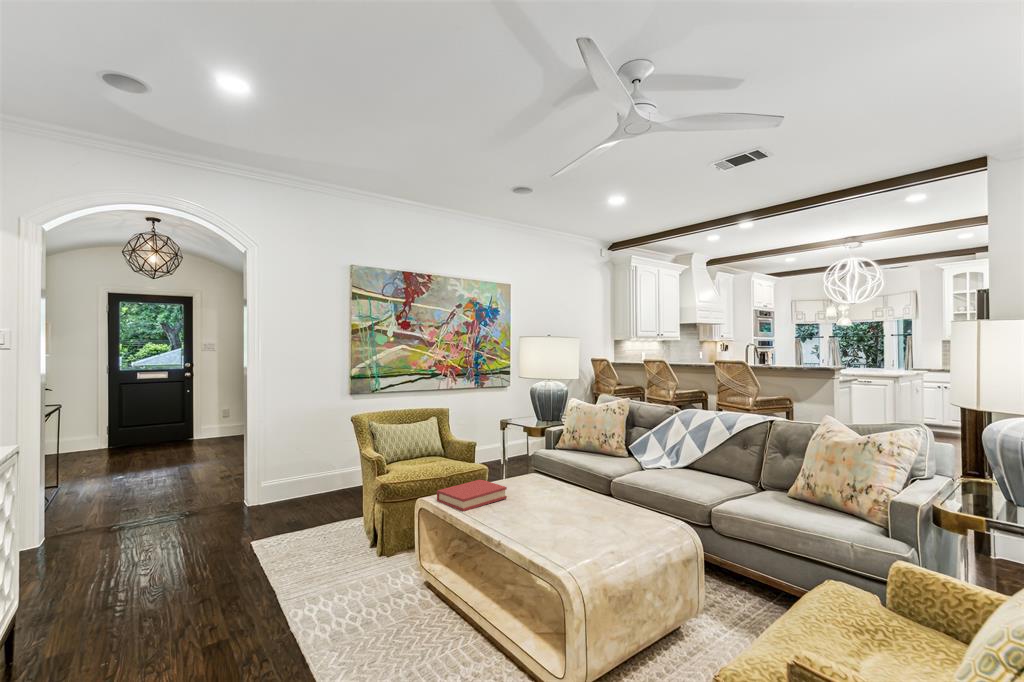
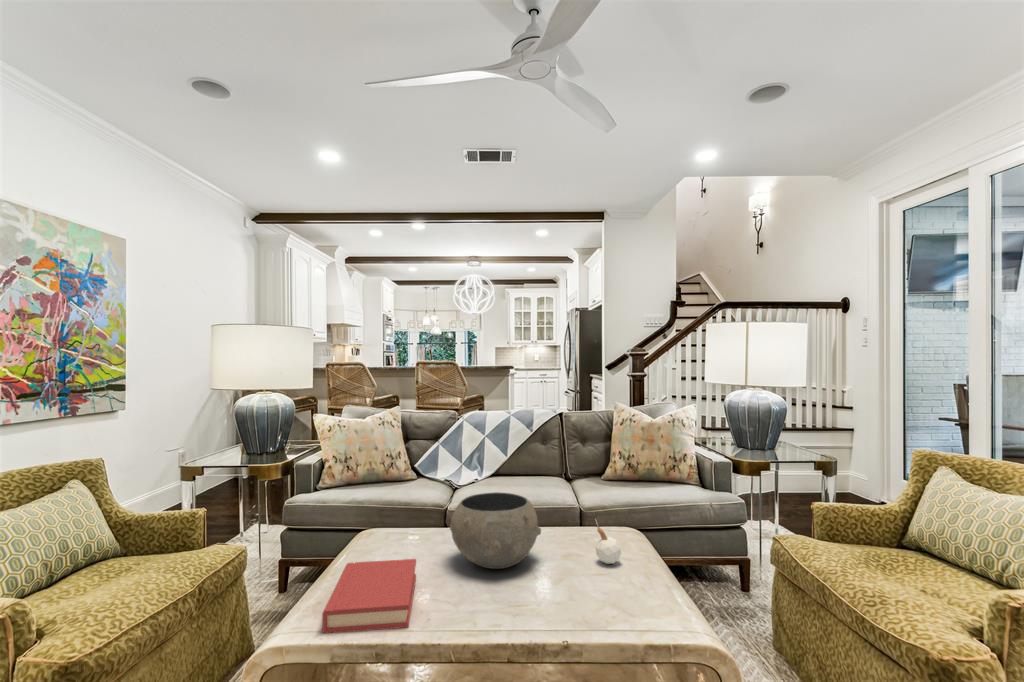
ceramic bowl: none [528,460,587,511] -> present [450,492,541,569]
candle: none [606,495,627,532] -> present [596,524,621,564]

